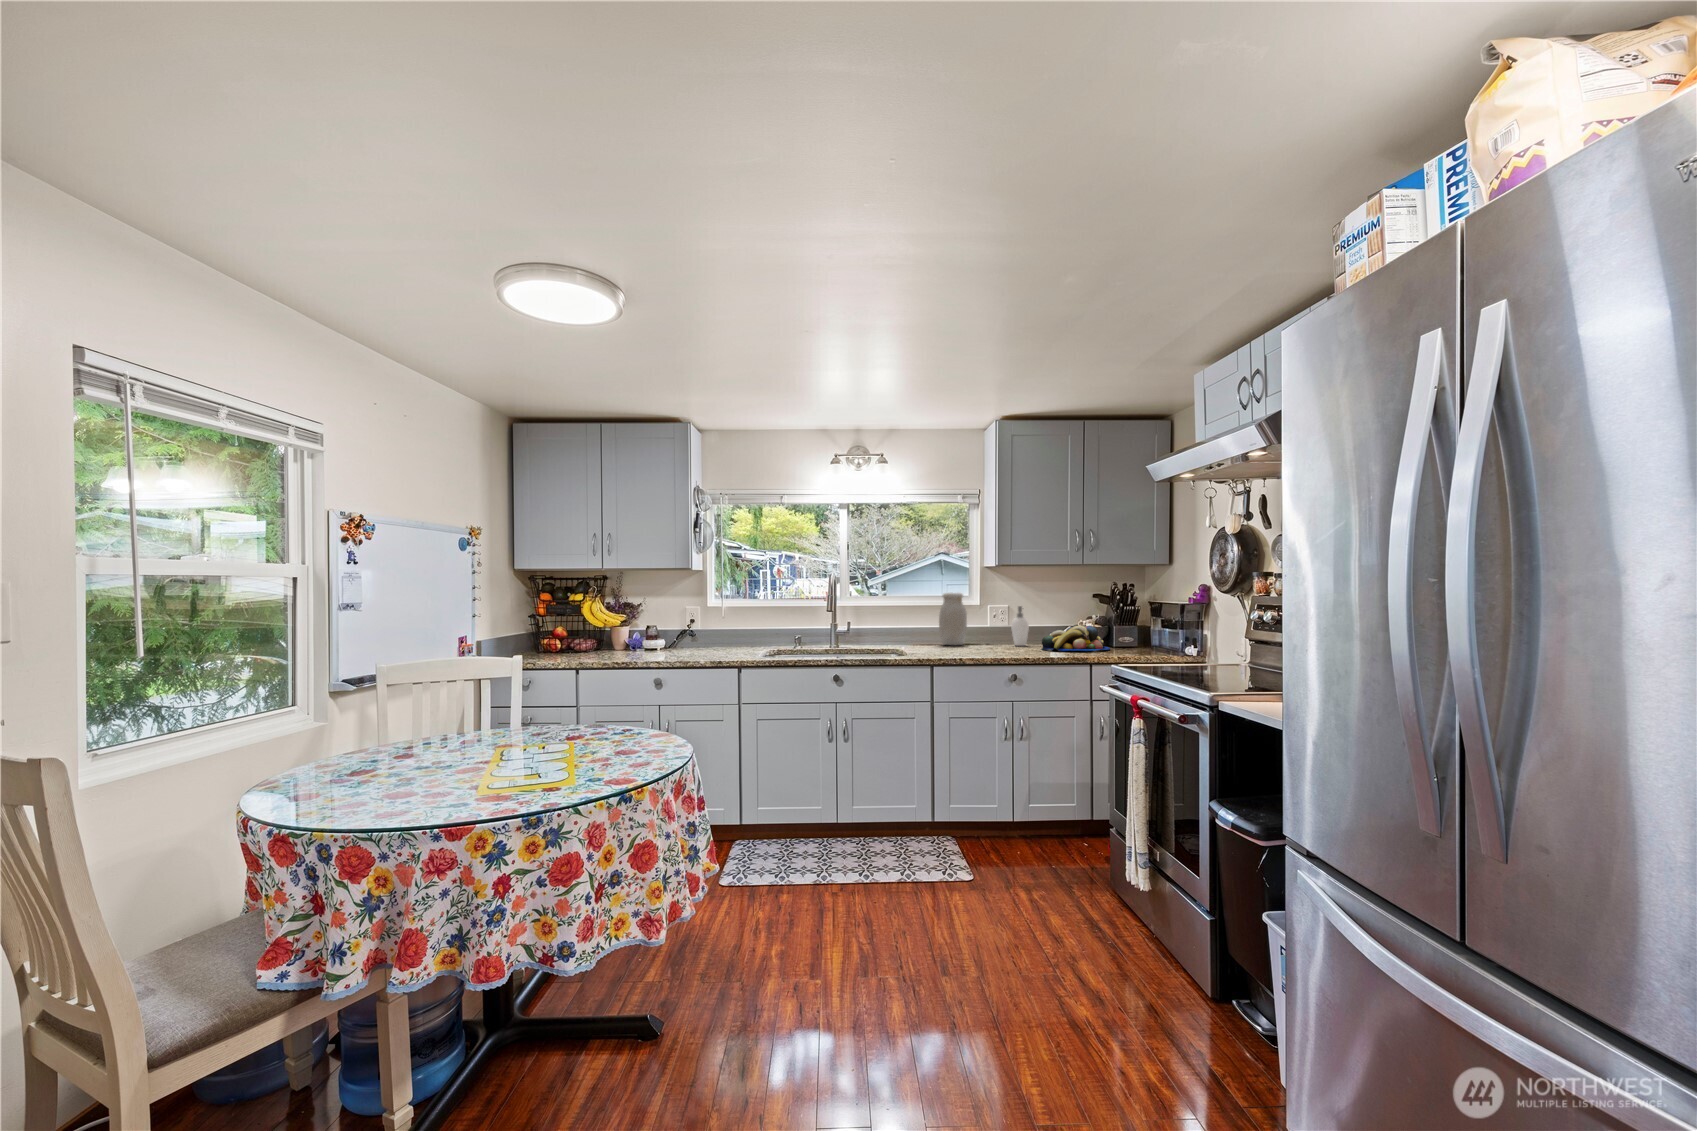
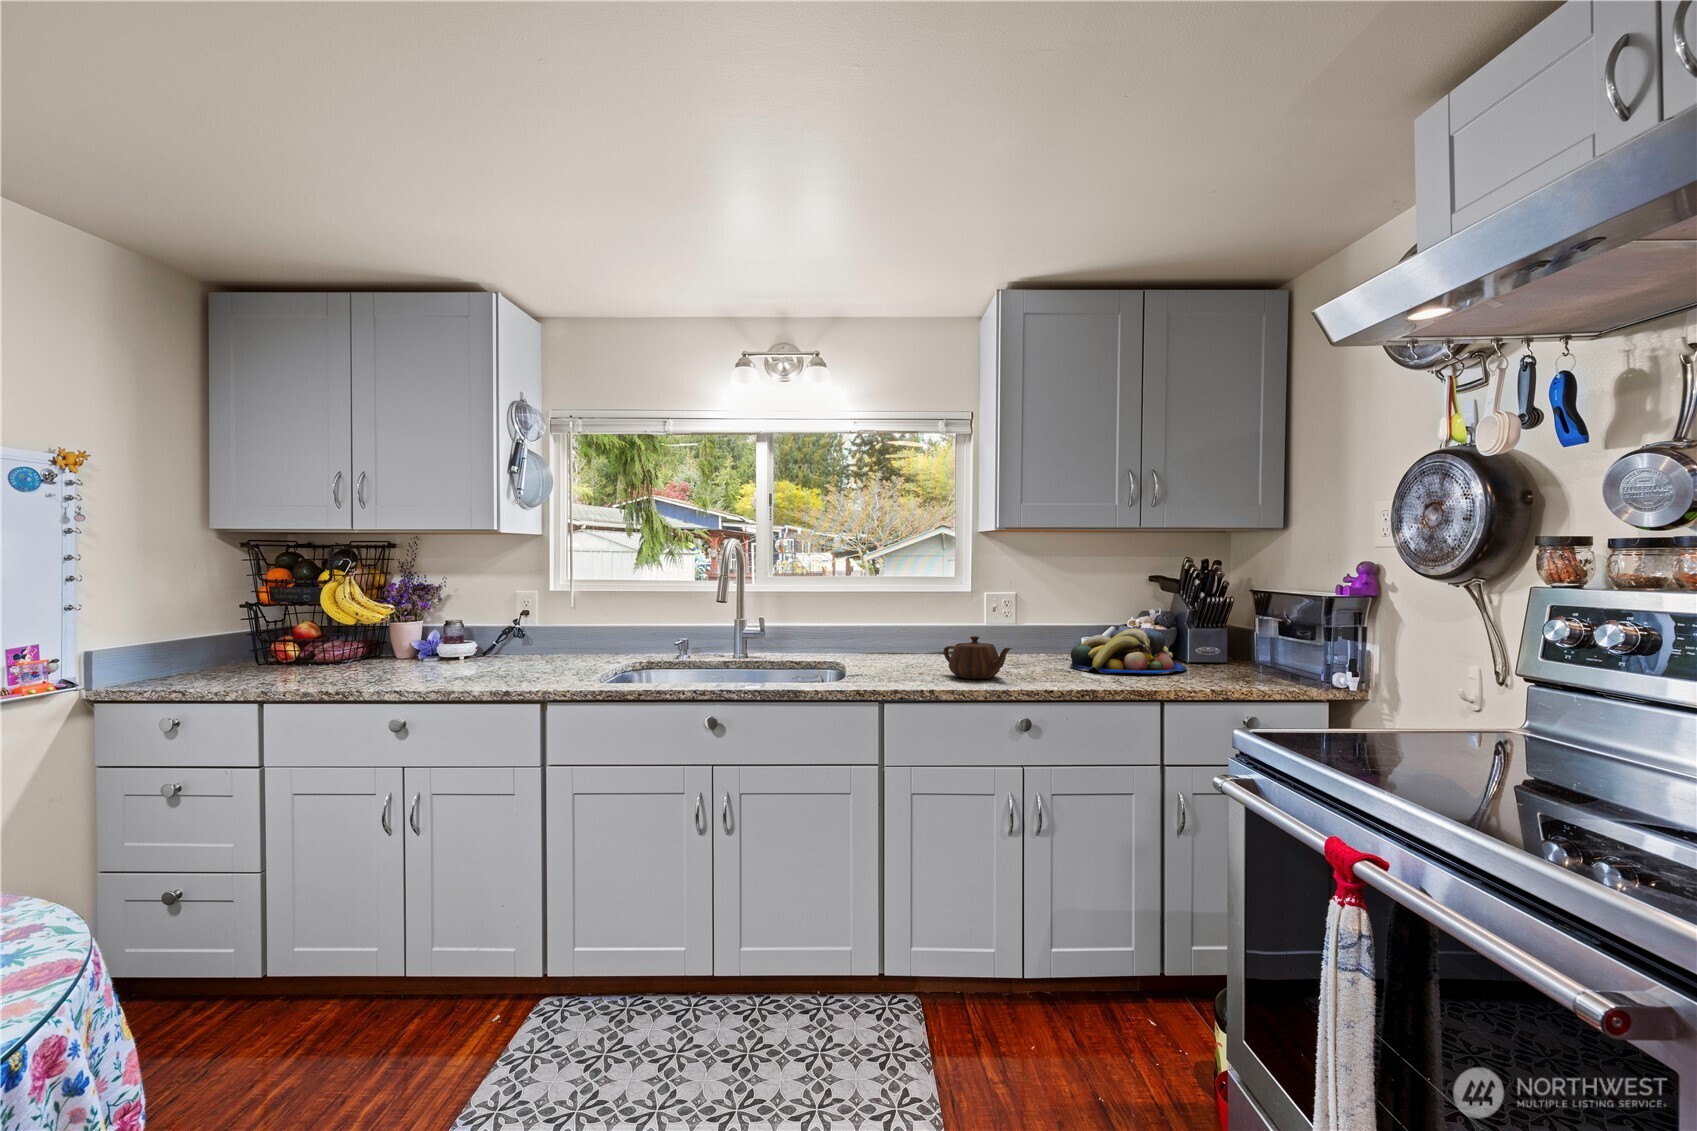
jar: present [939,593,967,645] -> none [907,572,951,655]
soap dispenser: present [1011,606,1029,646] -> none [1021,594,1058,657]
teapot: none [966,630,1007,654] -> present [944,636,1011,679]

